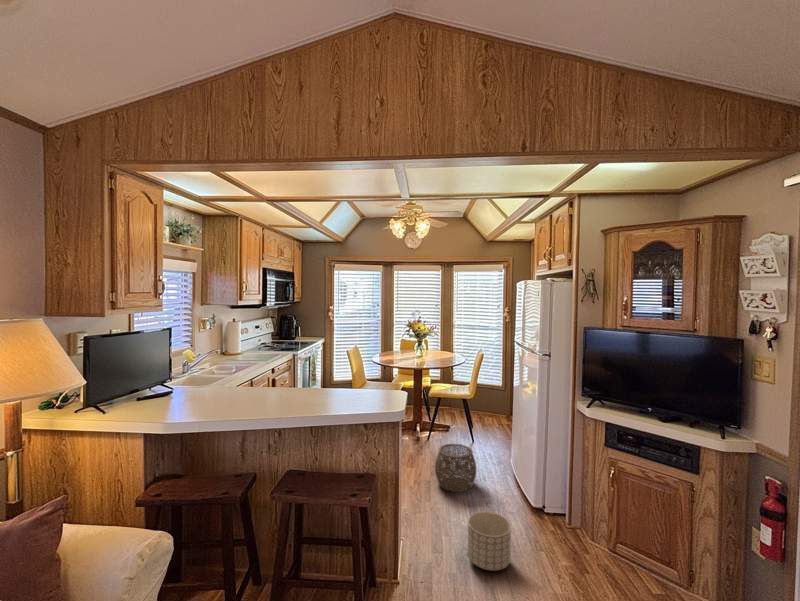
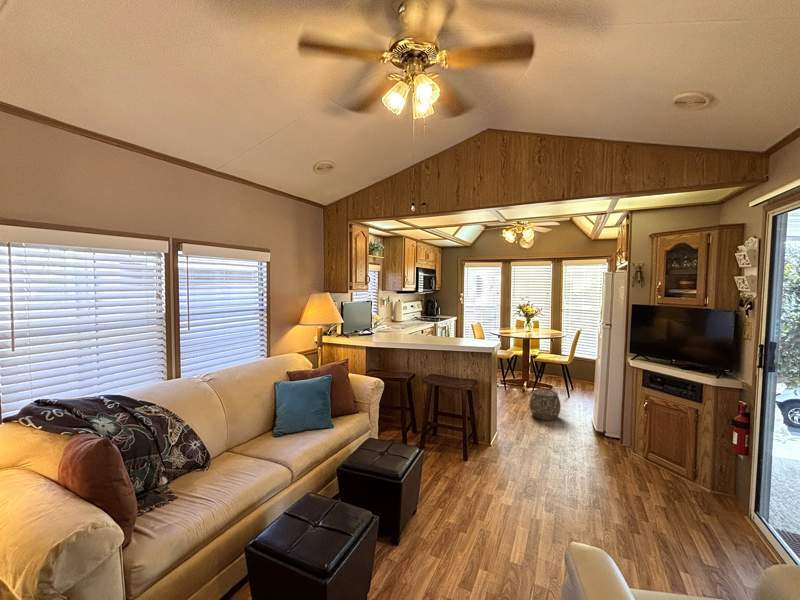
planter: present [468,512,511,571] -> none [539,421,567,453]

